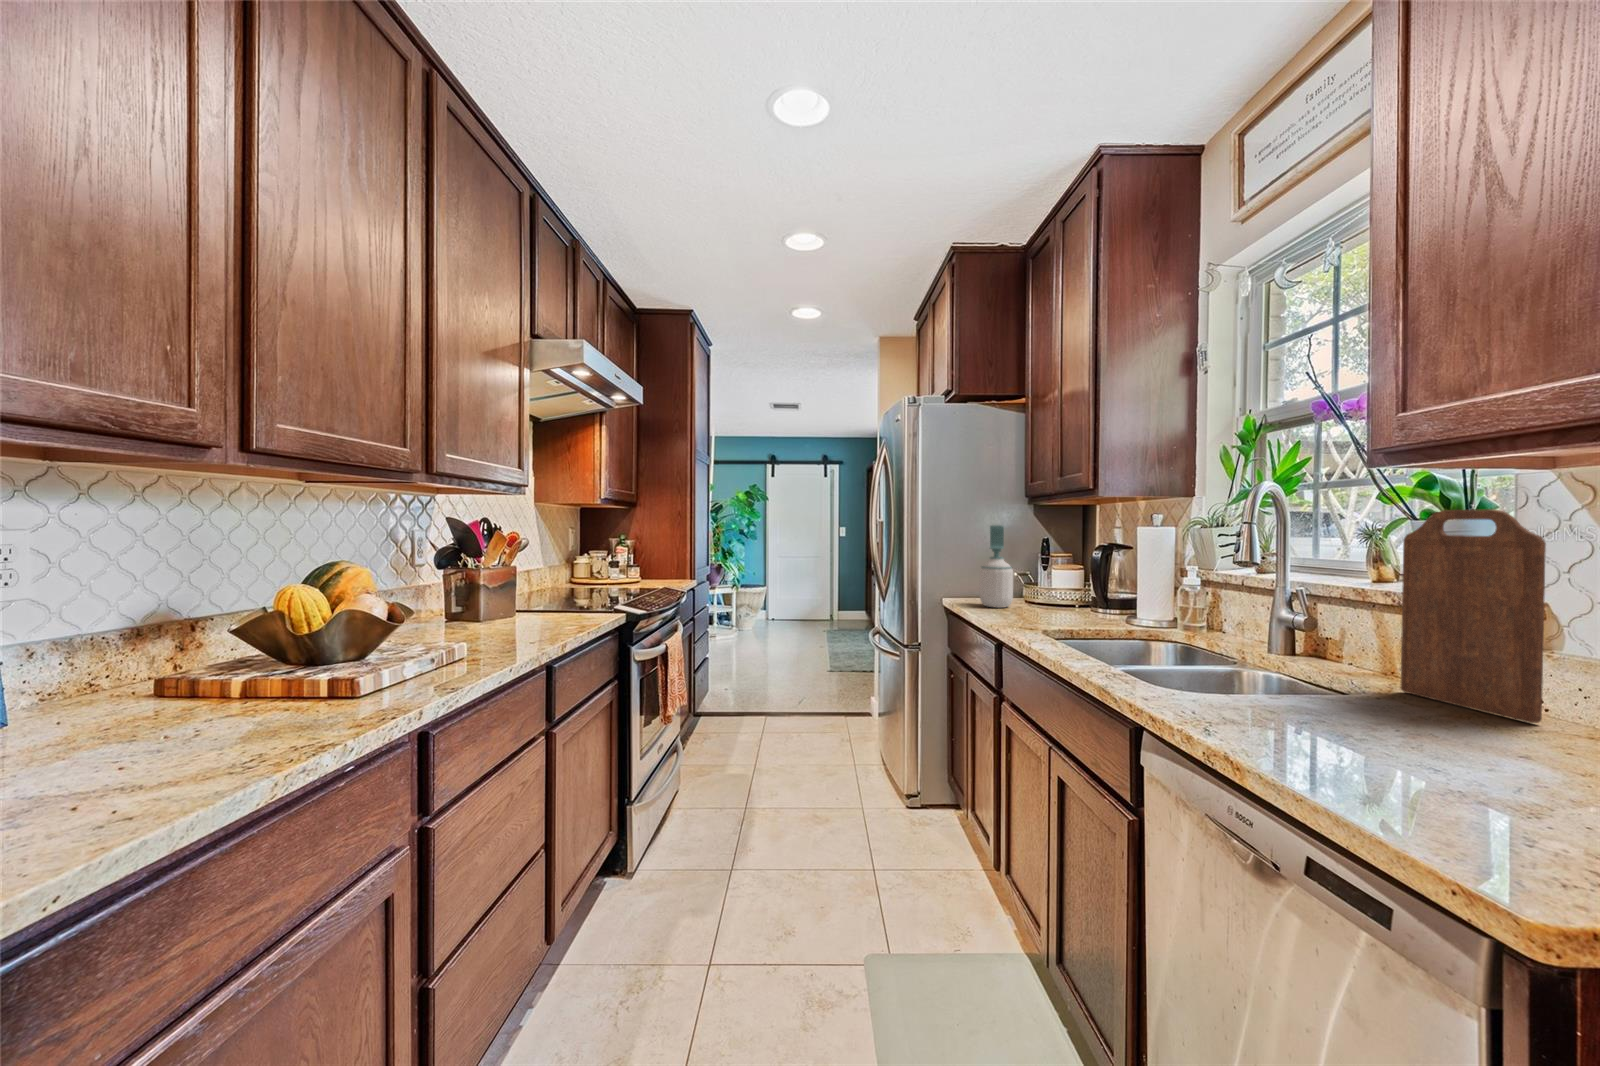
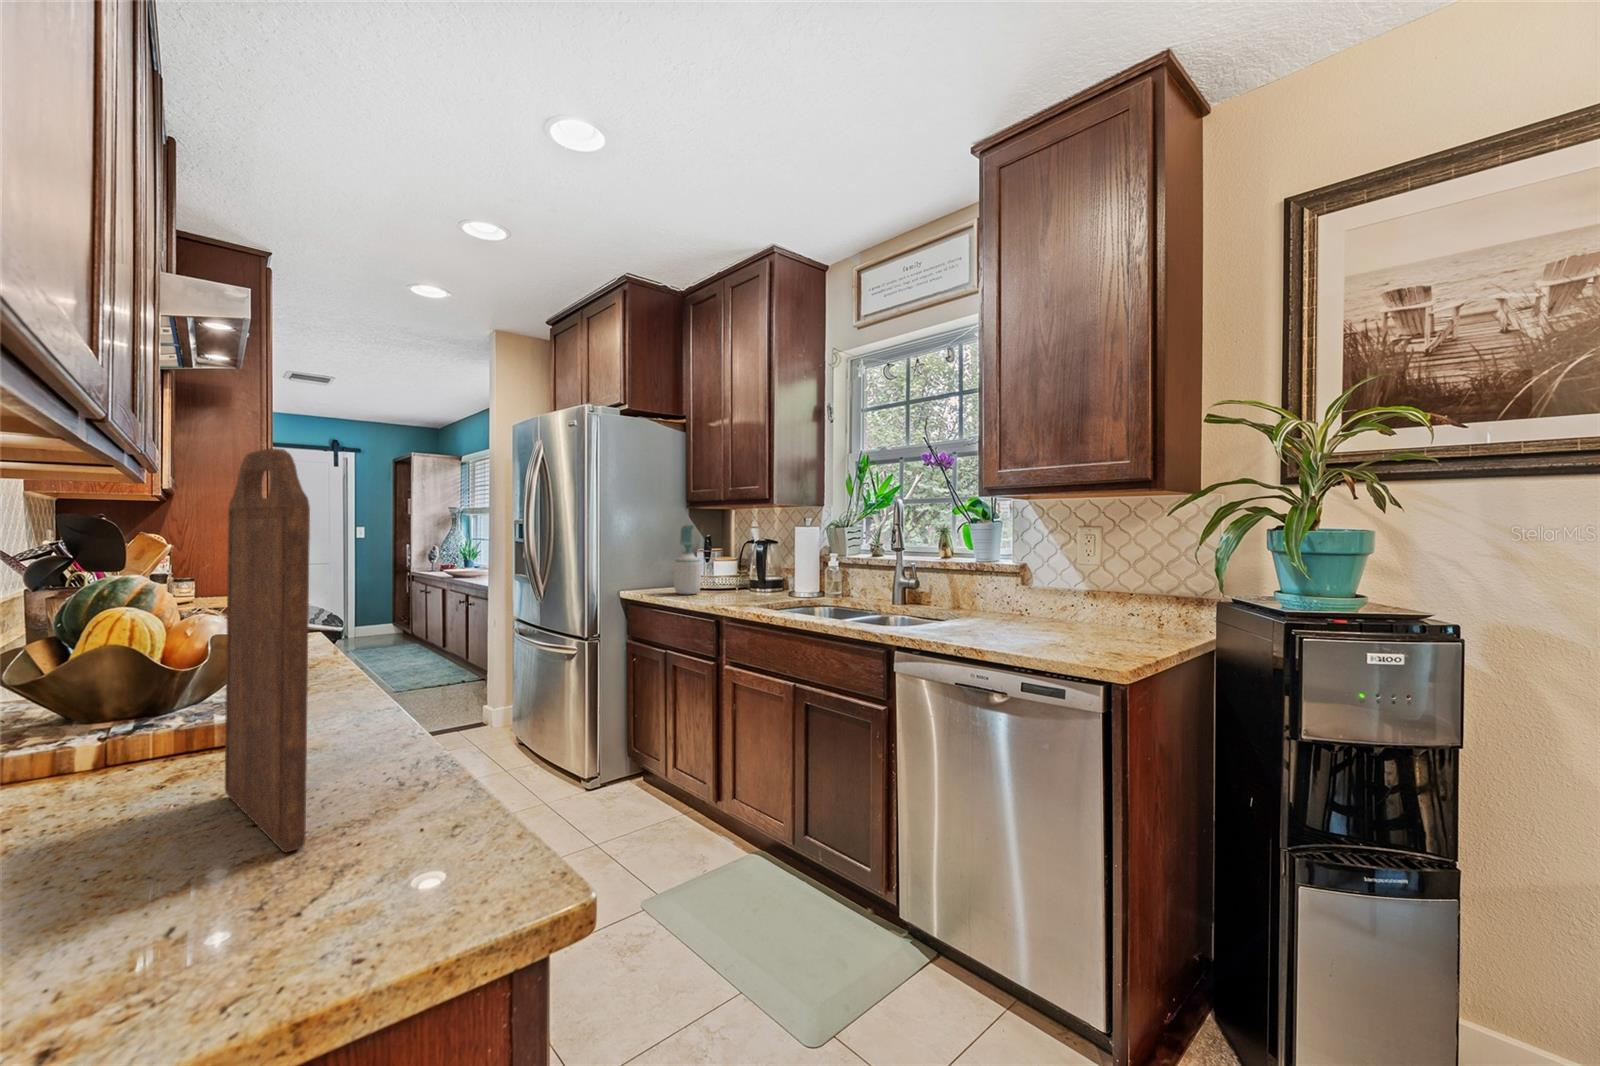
cutting board: present [1401,509,1546,723] -> present [225,448,310,852]

